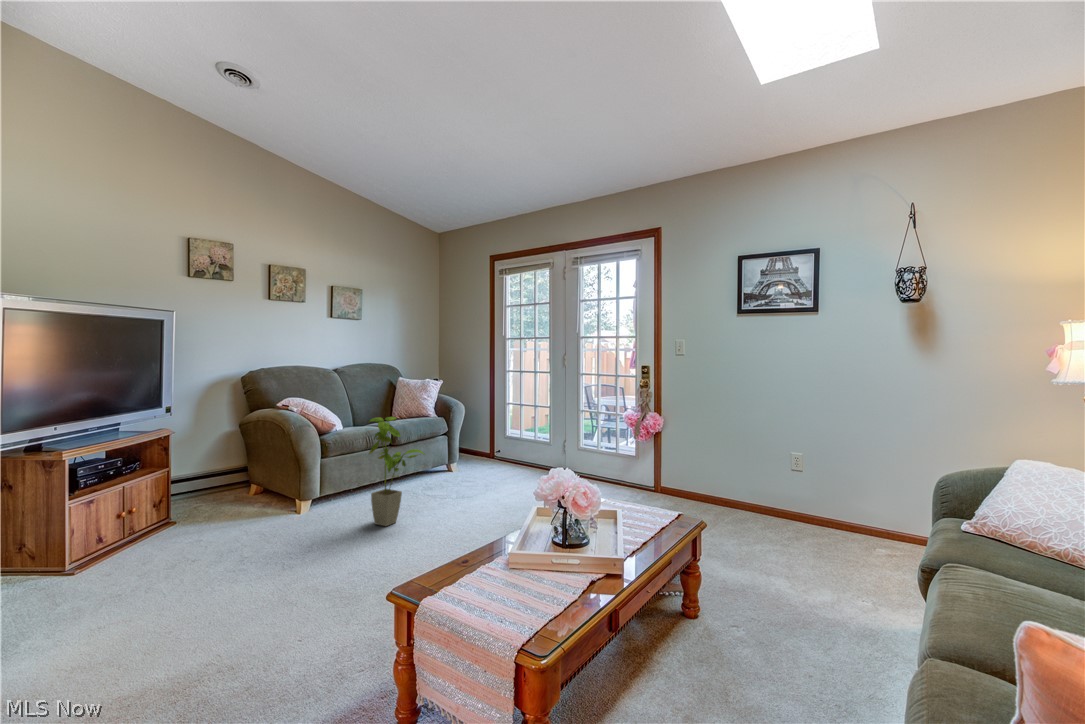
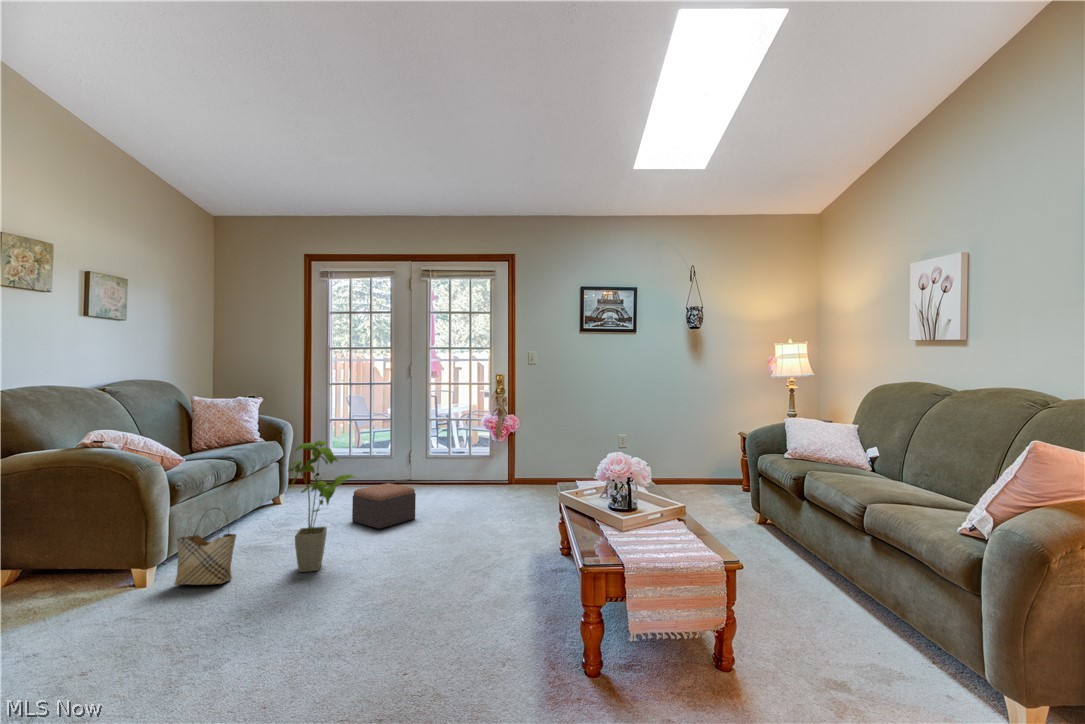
woven basket: none [307,460,342,518] -> present [174,508,236,585]
footstool: none [468,466,516,505] -> present [352,483,416,529]

